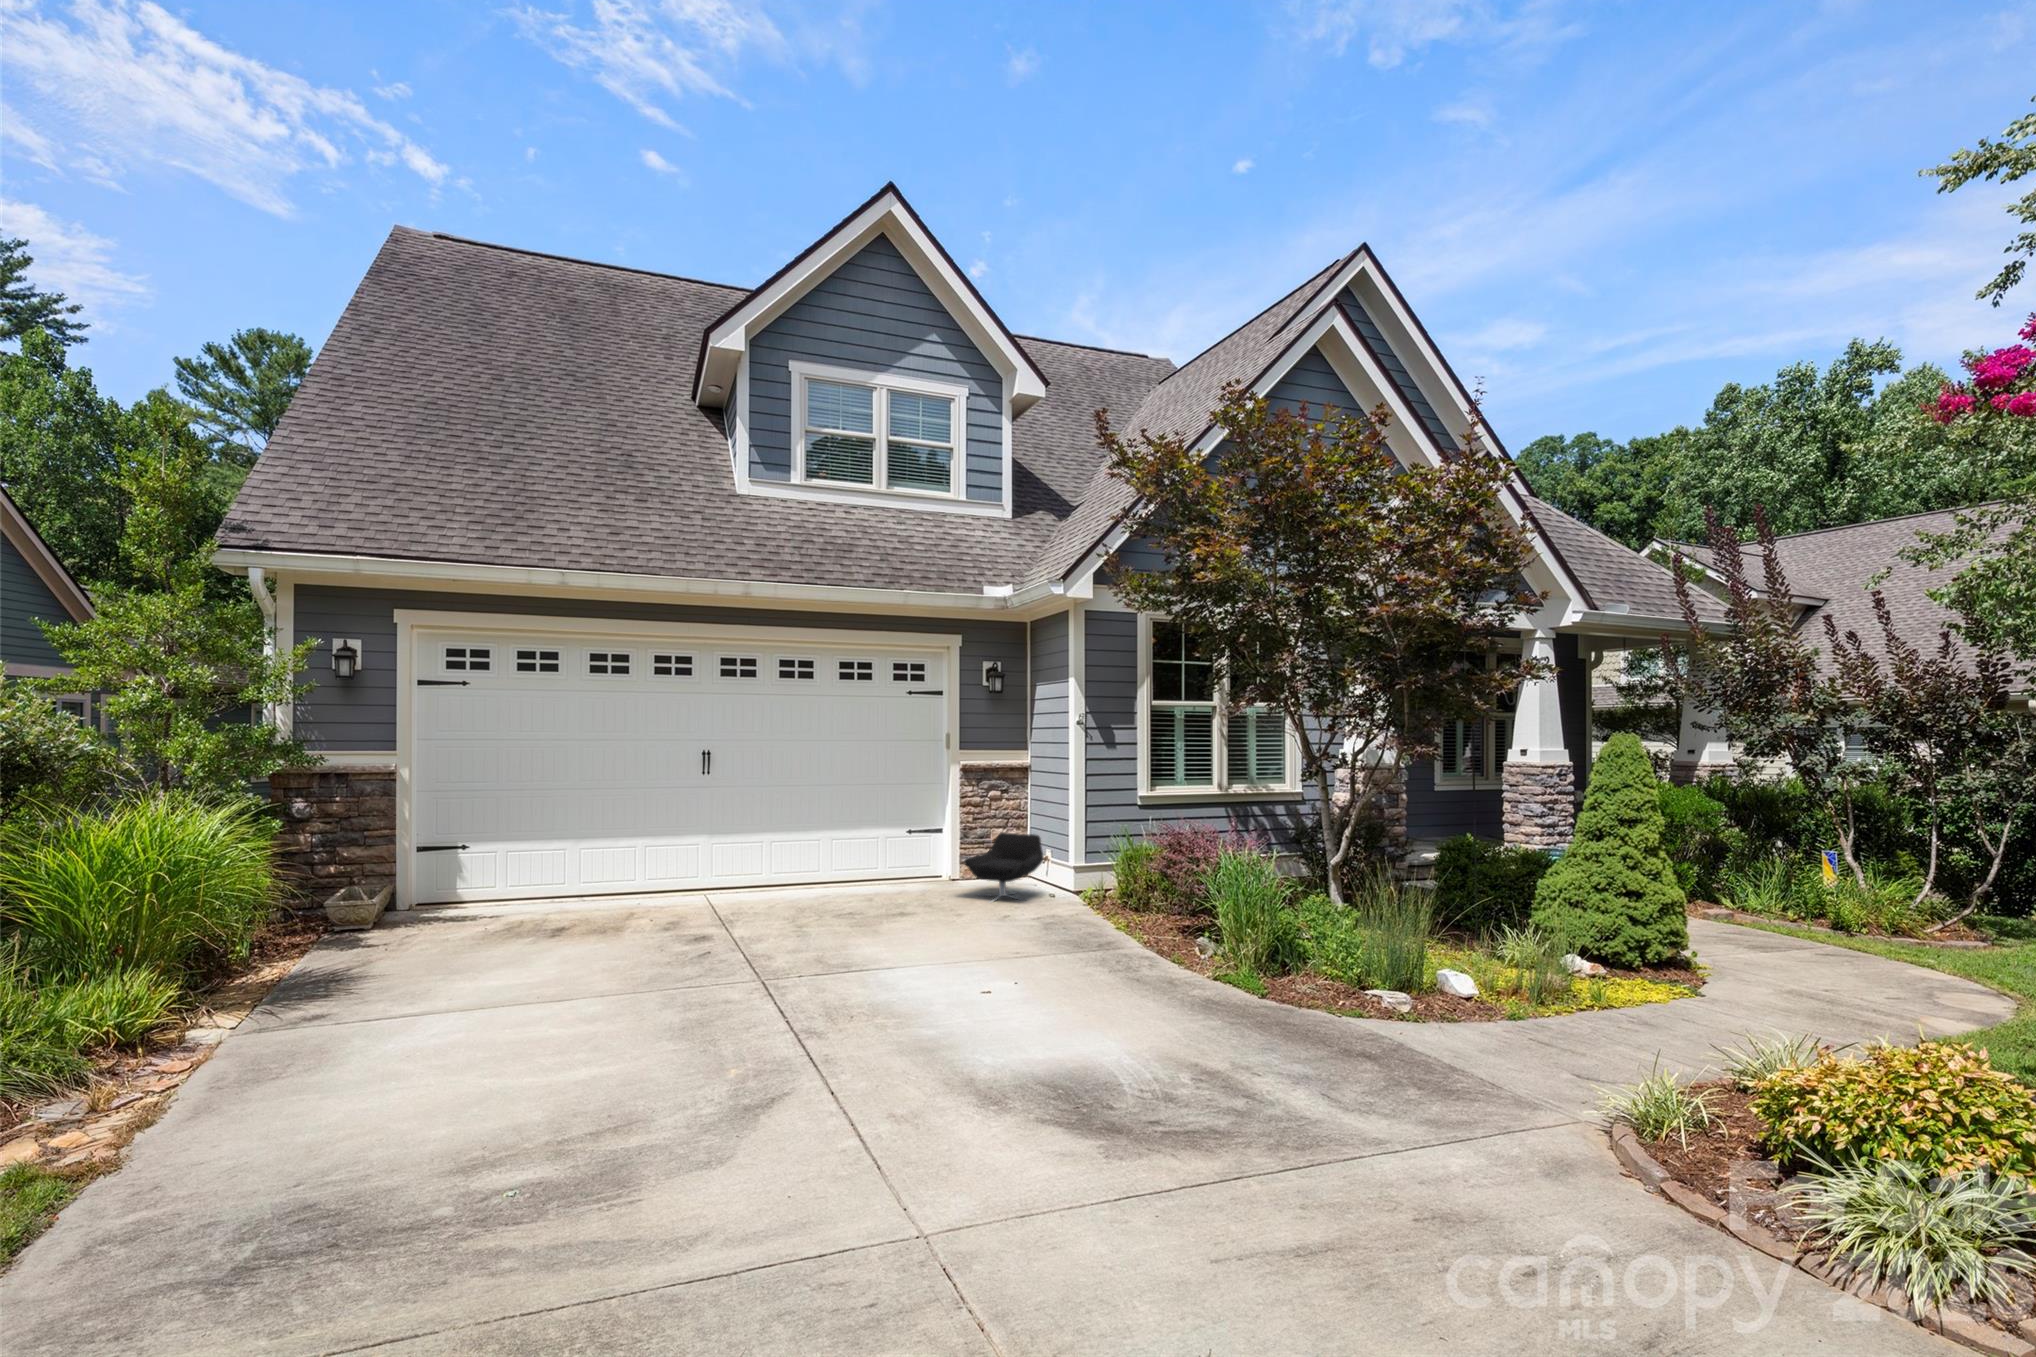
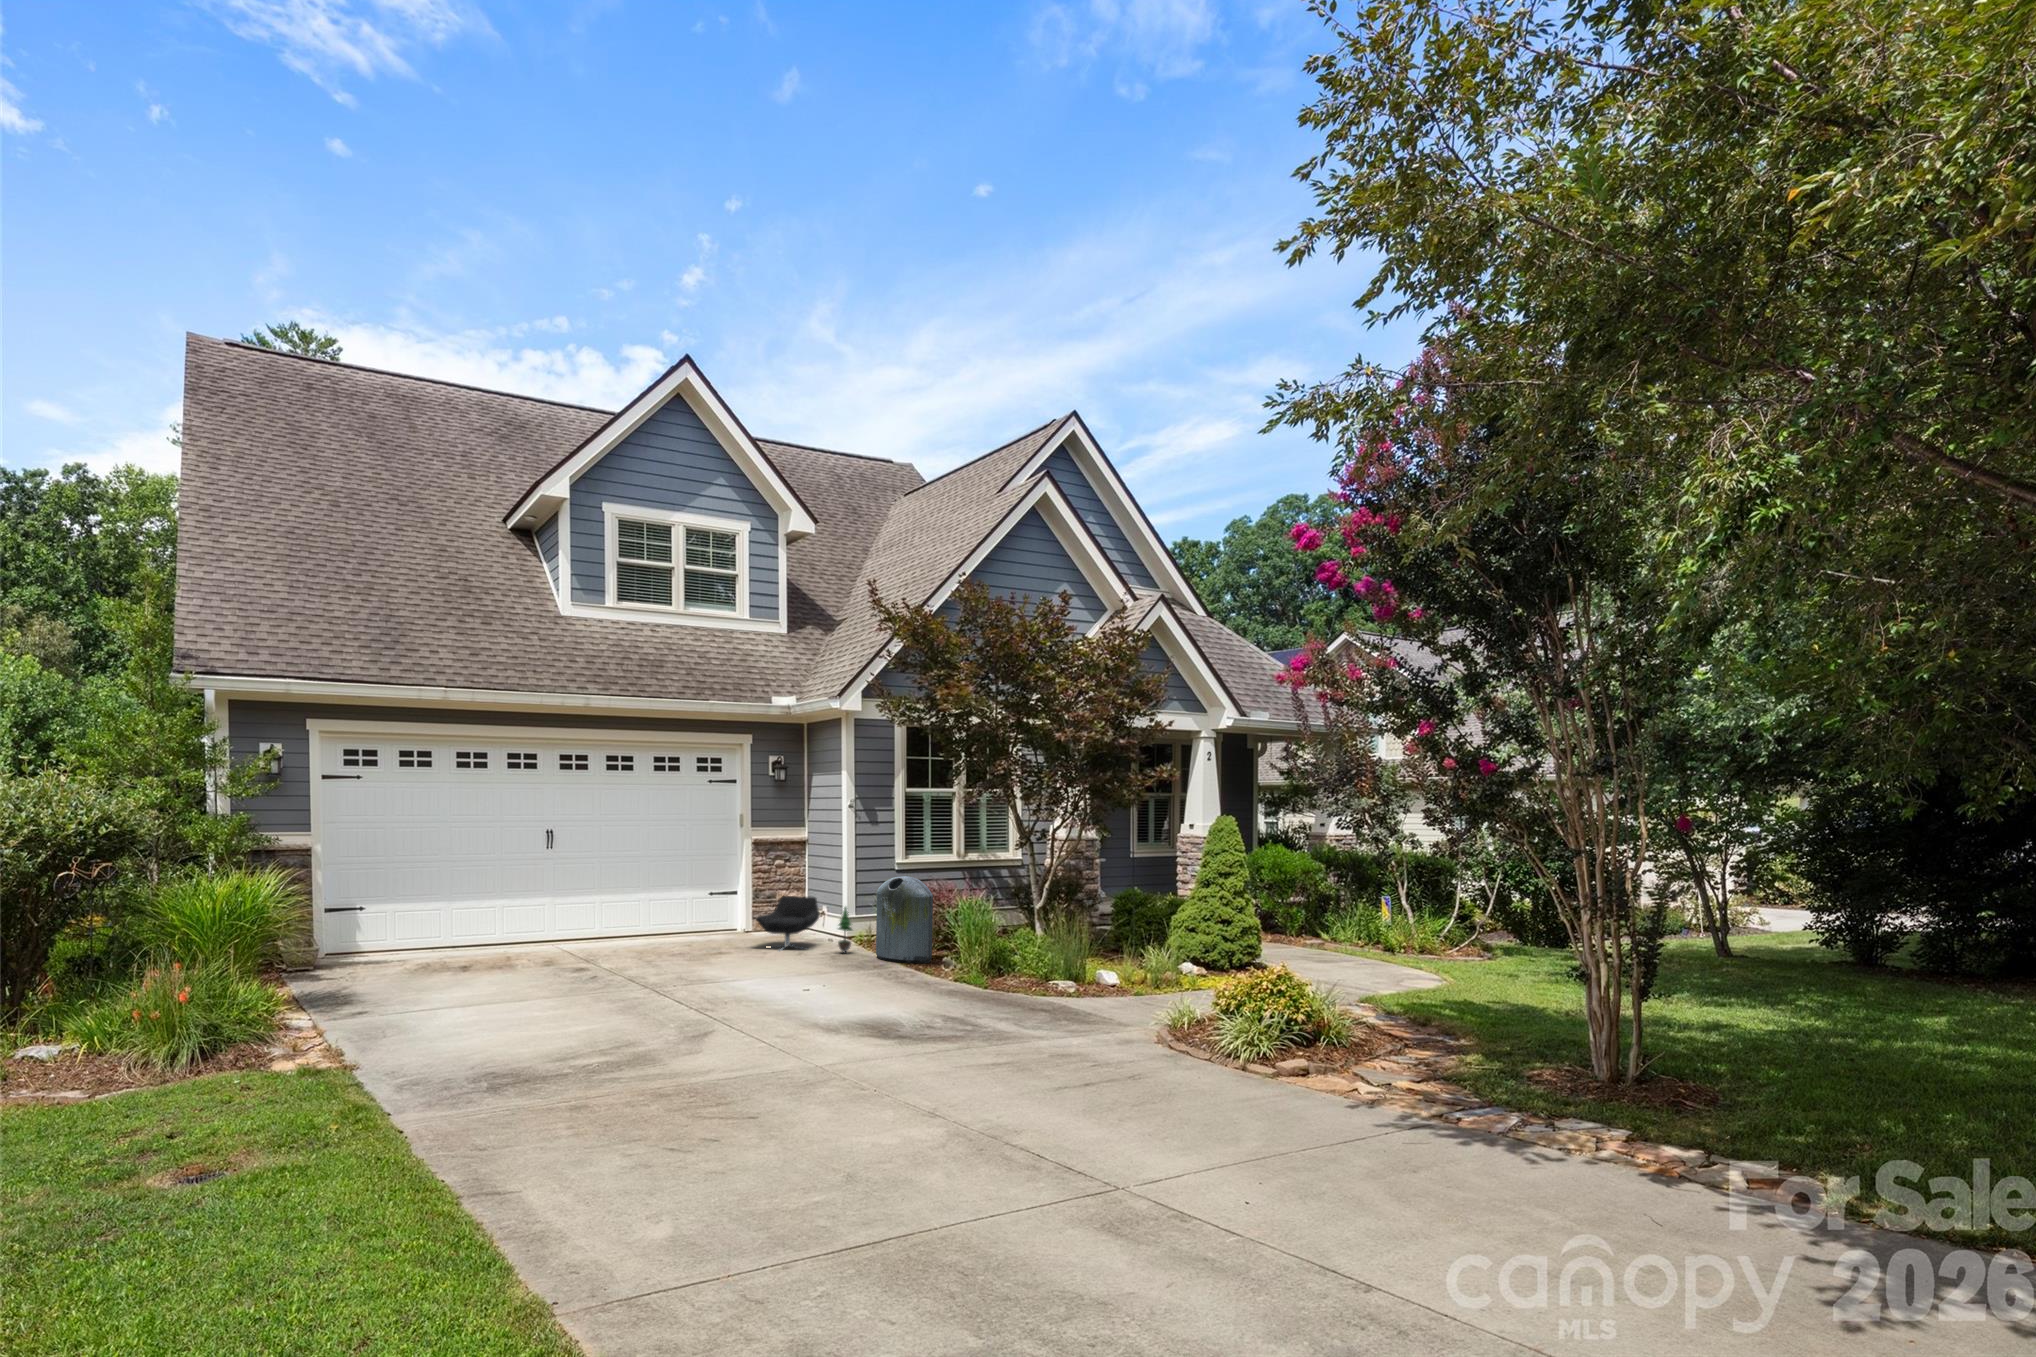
trash can: none [1108,814,1182,934] -> present [876,876,933,963]
potted tree: none [1059,848,1081,910] -> present [838,907,852,952]

